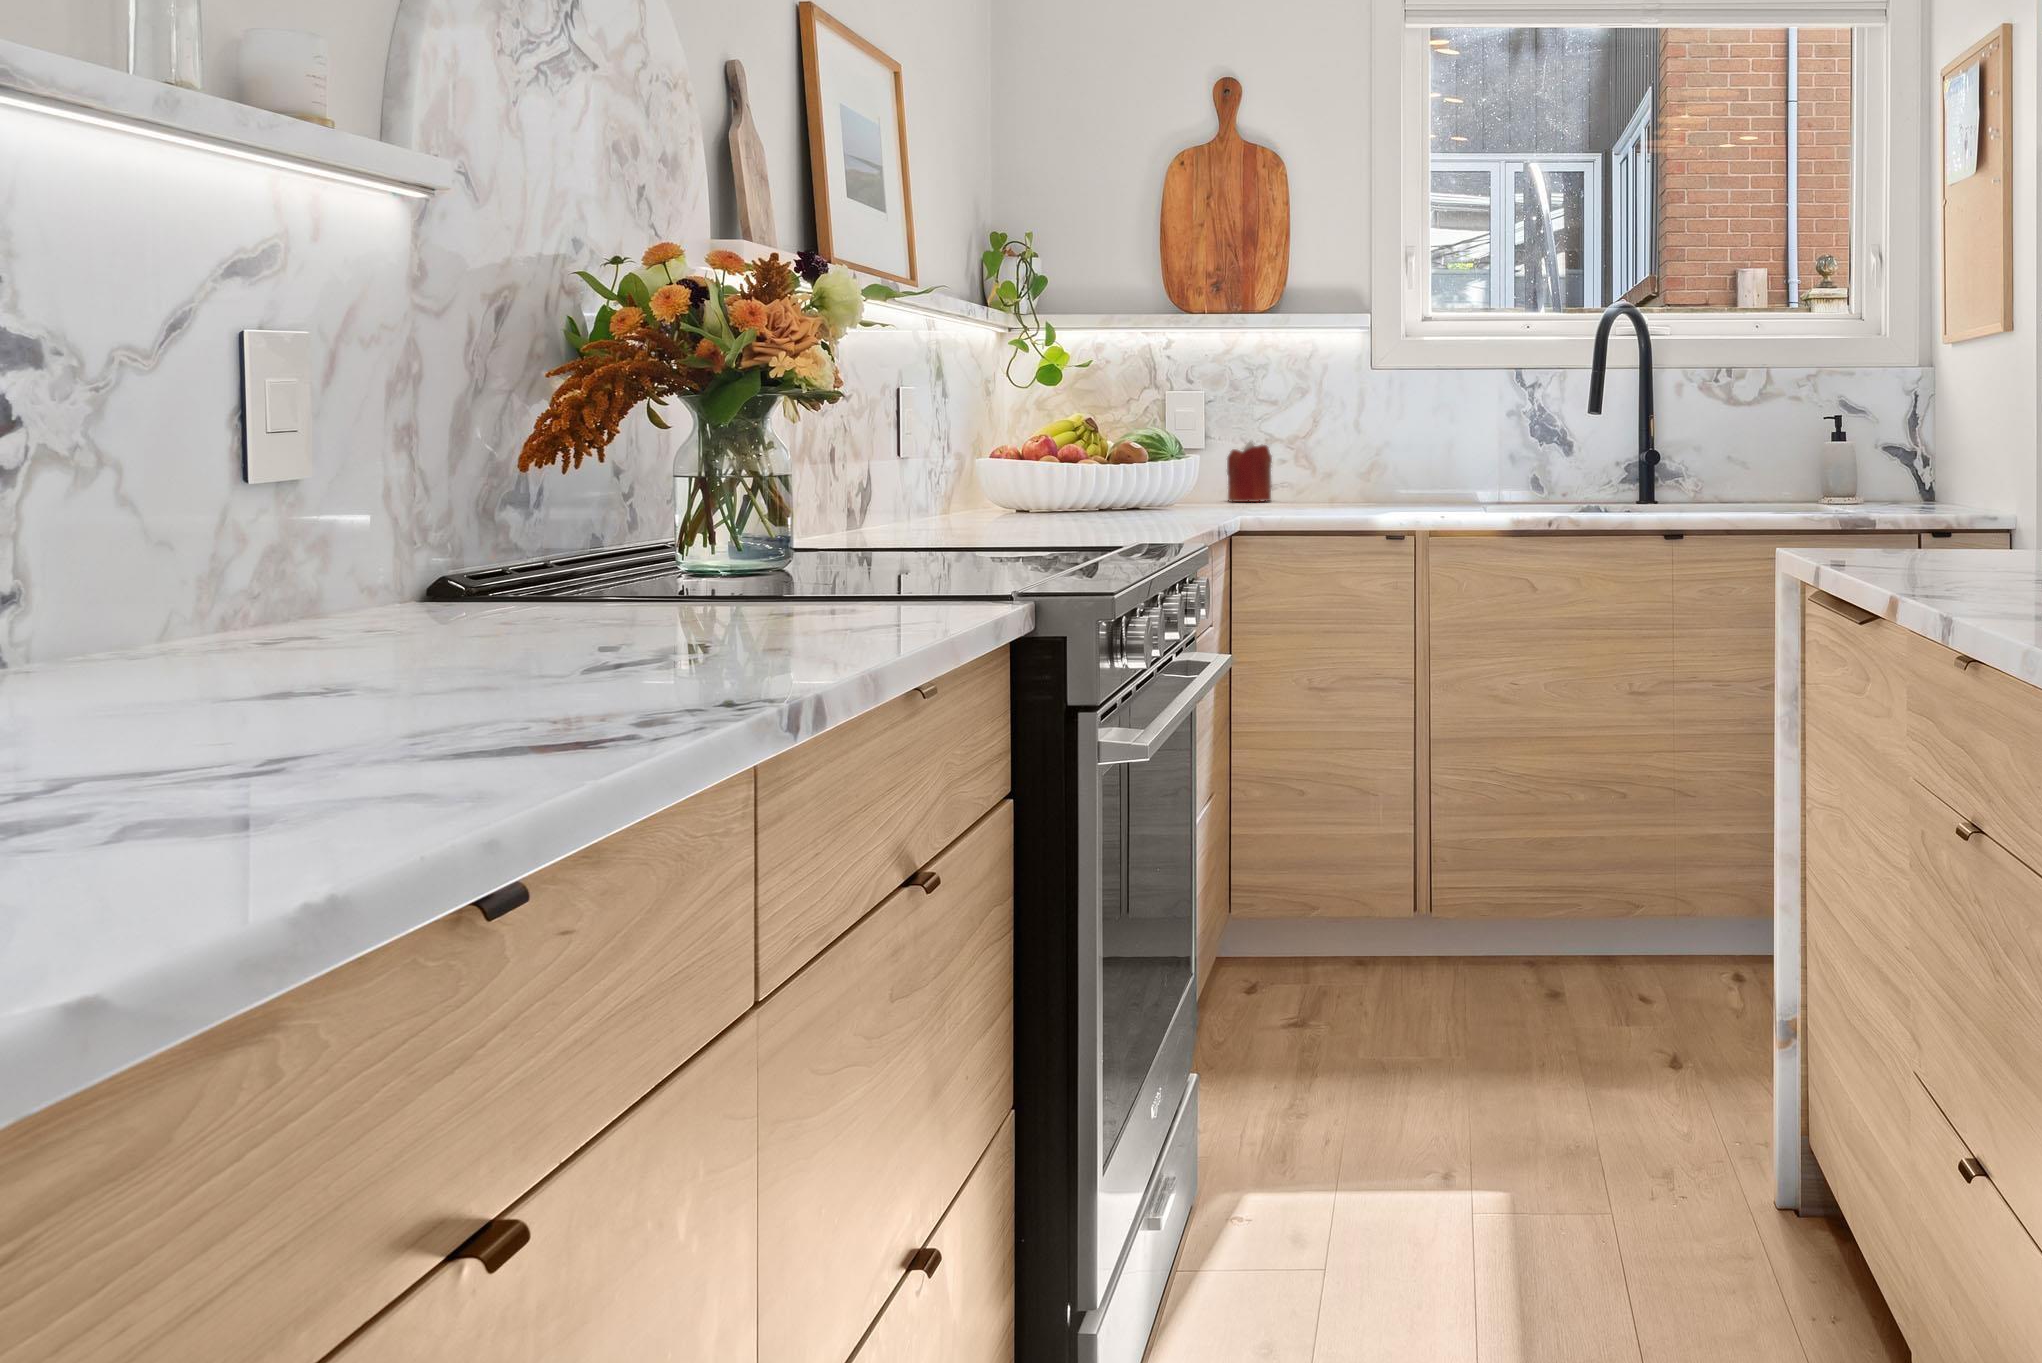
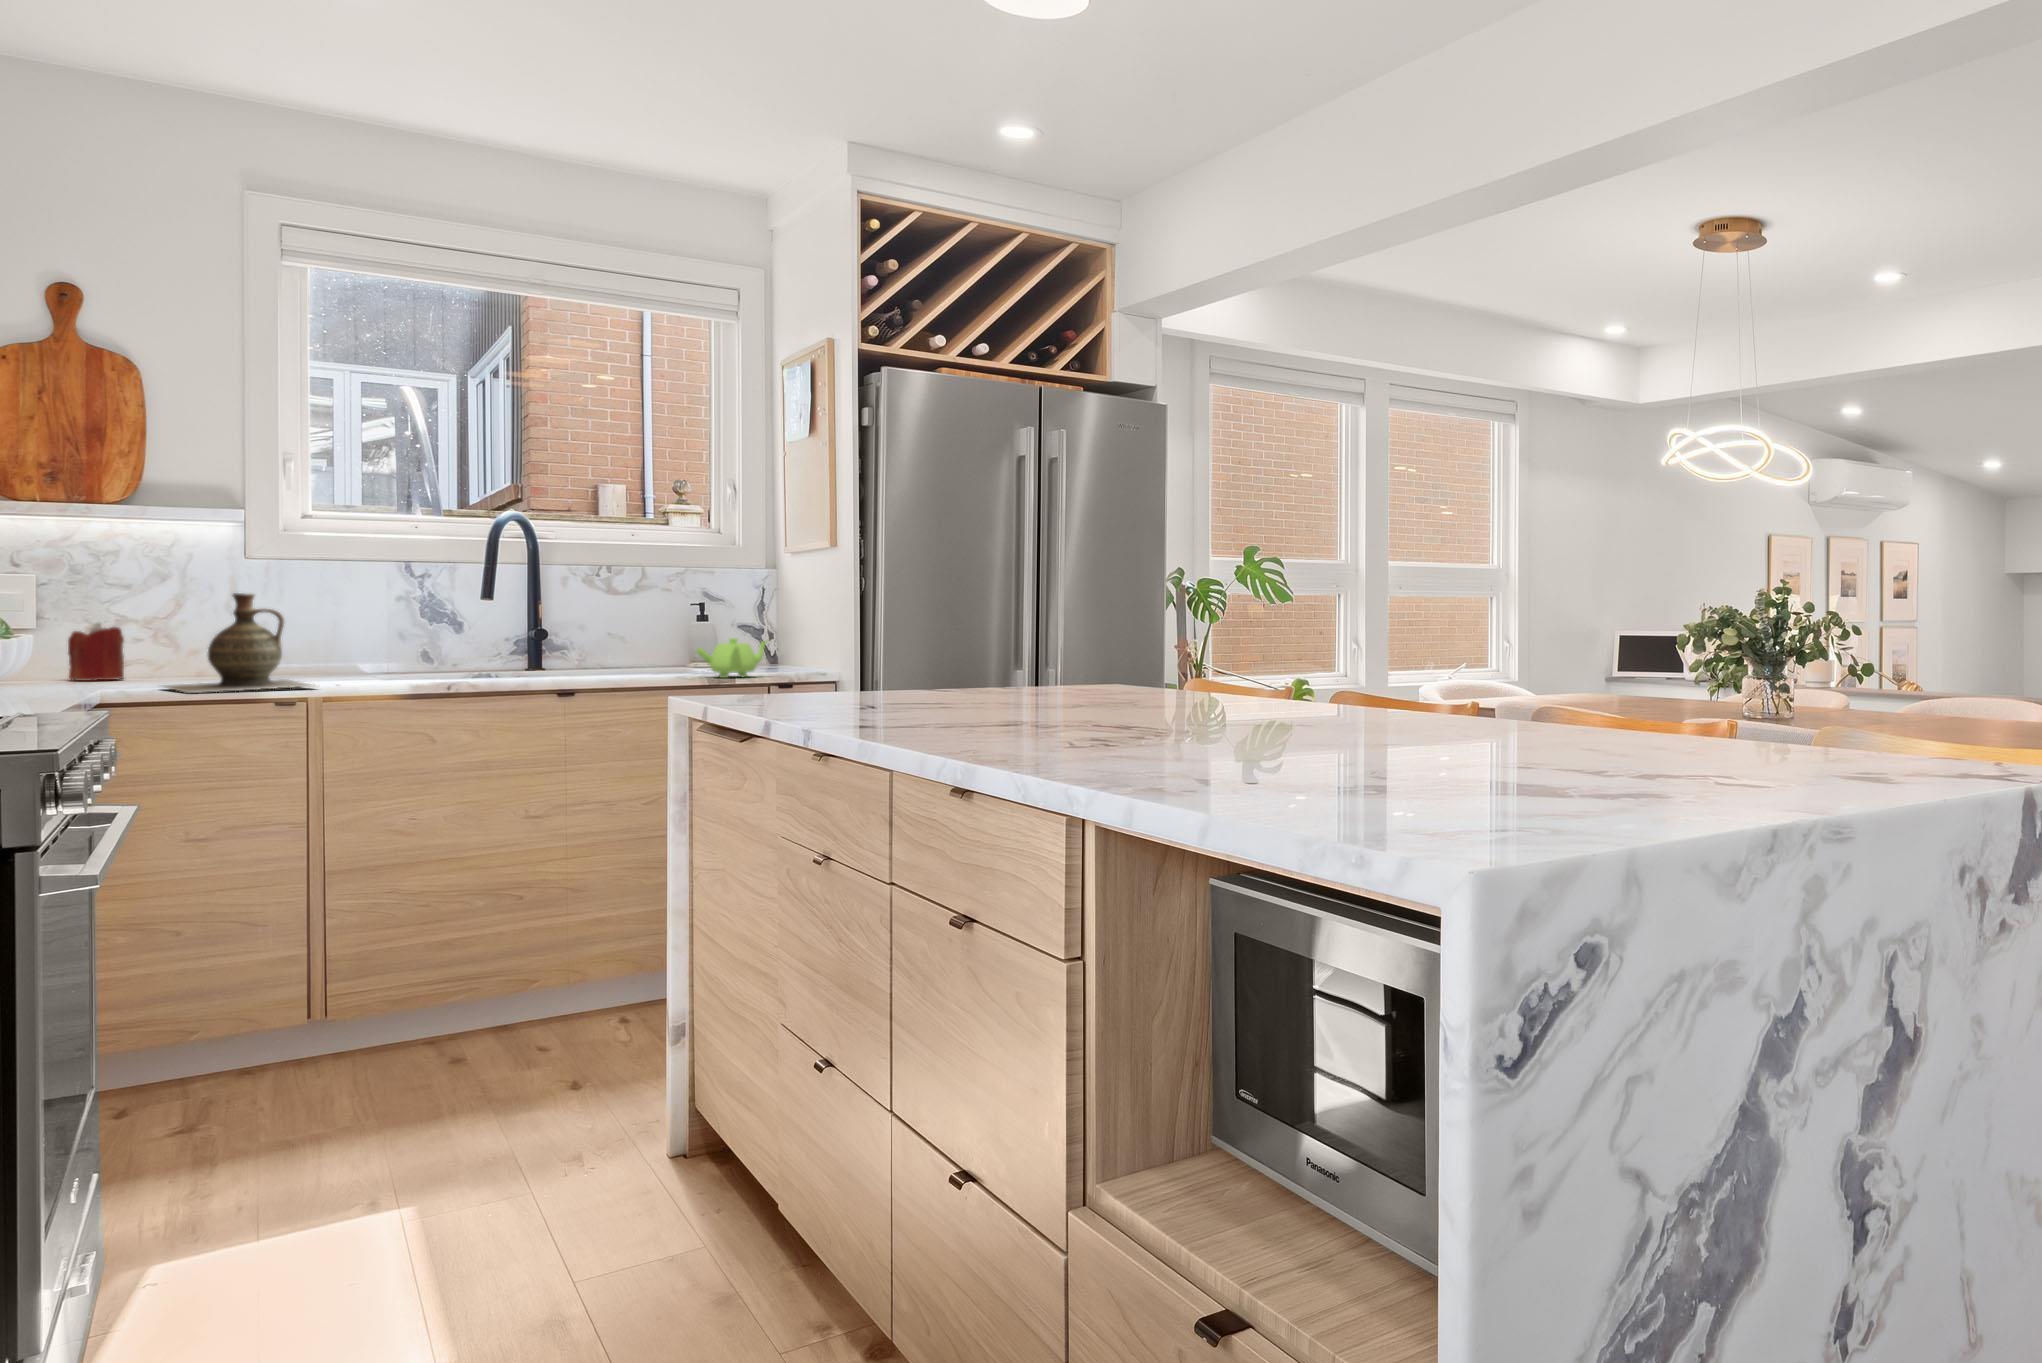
ceramic jug: none [1275,403,1414,517] -> present [164,593,311,693]
teapot: none [1828,459,1927,514] -> present [696,638,767,678]

